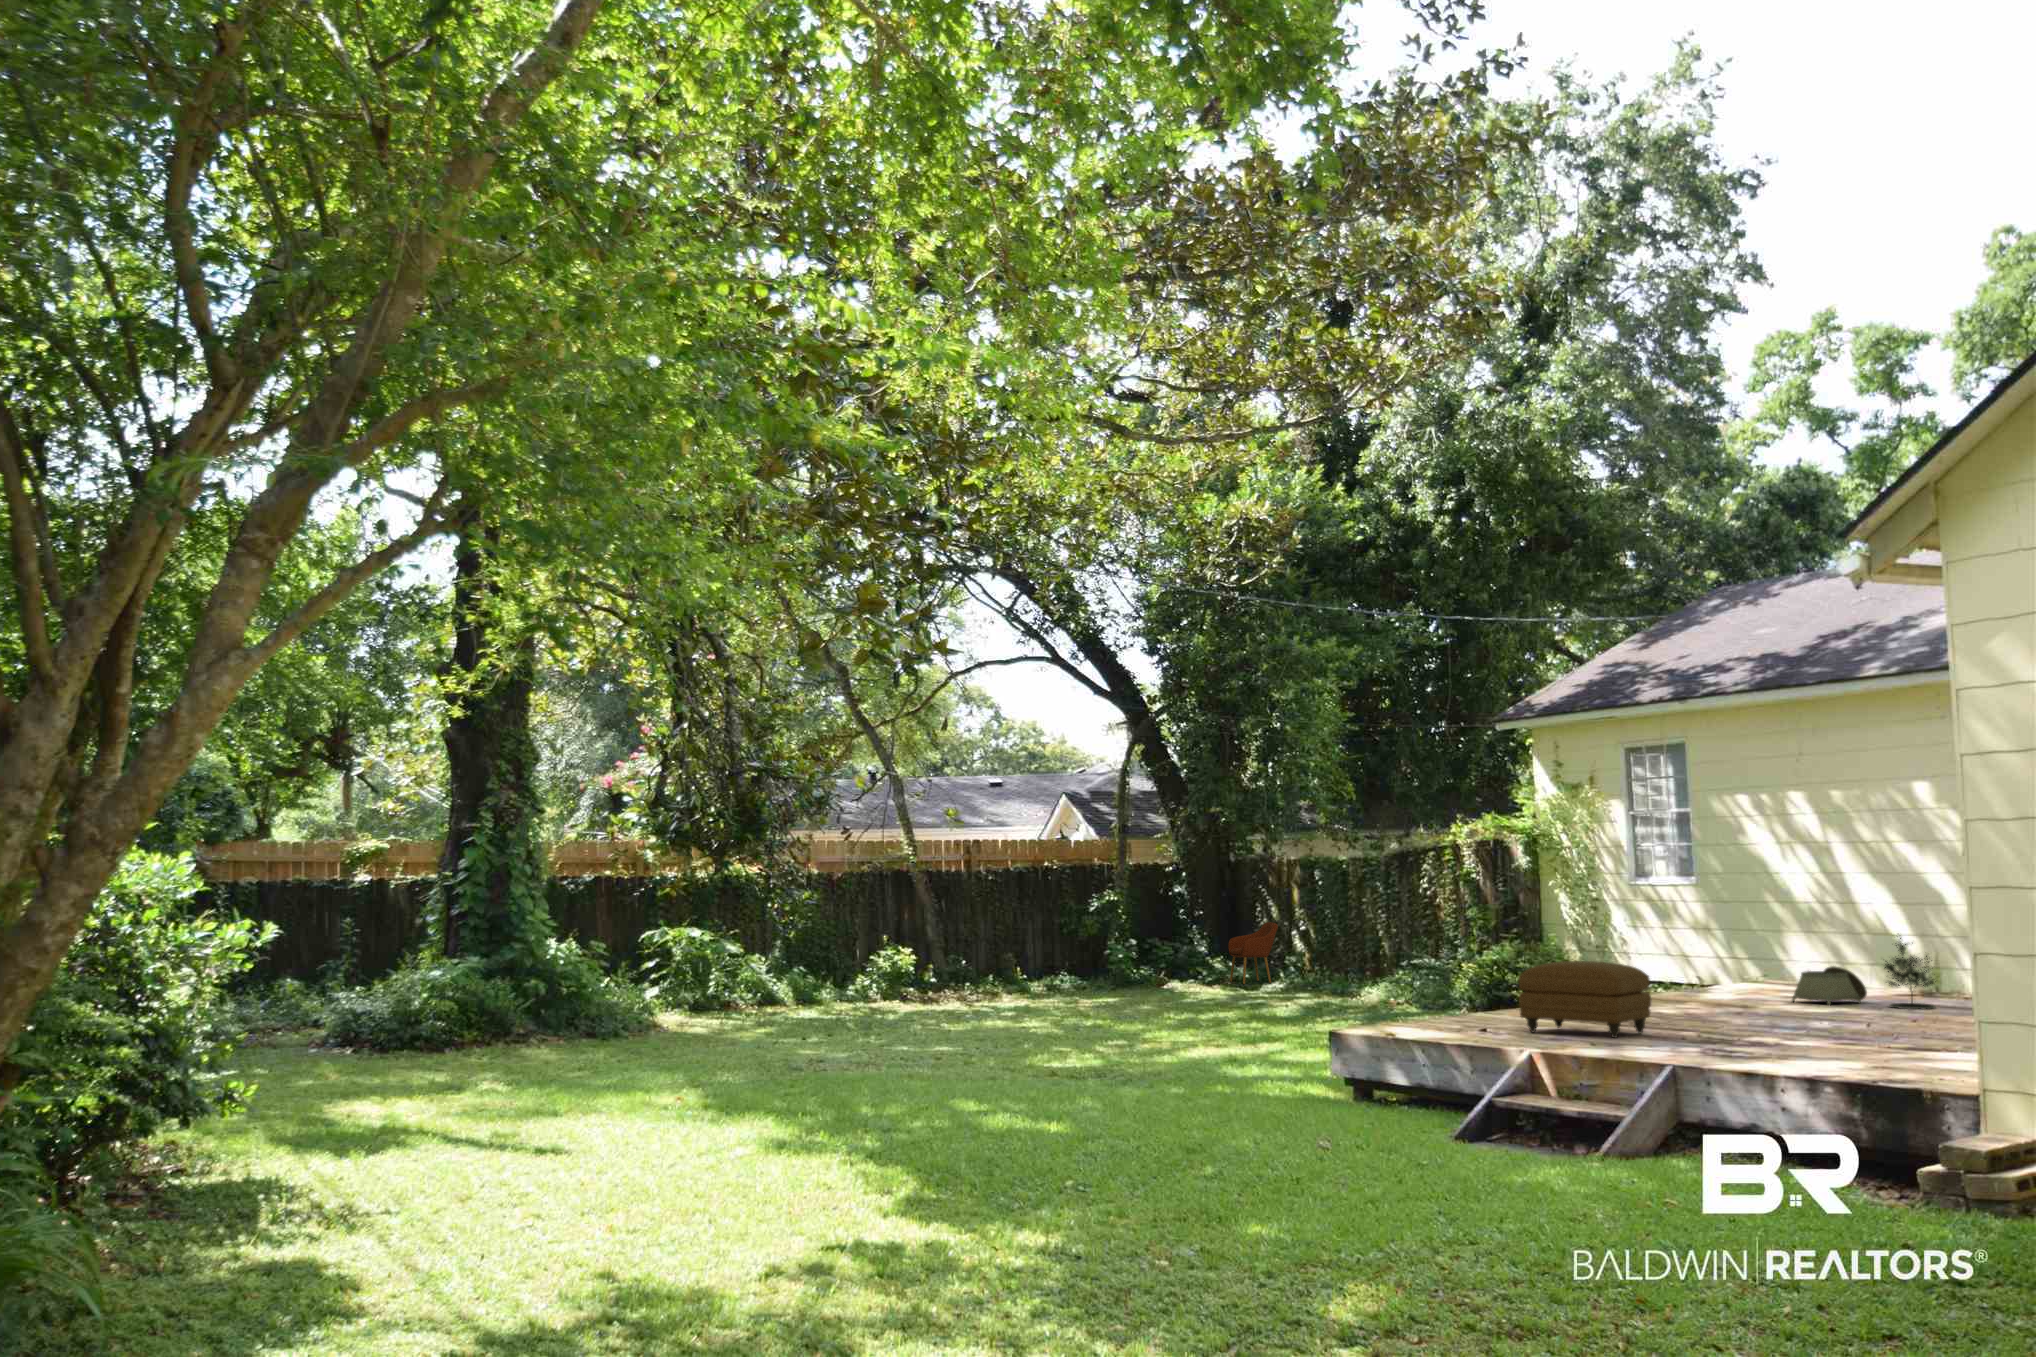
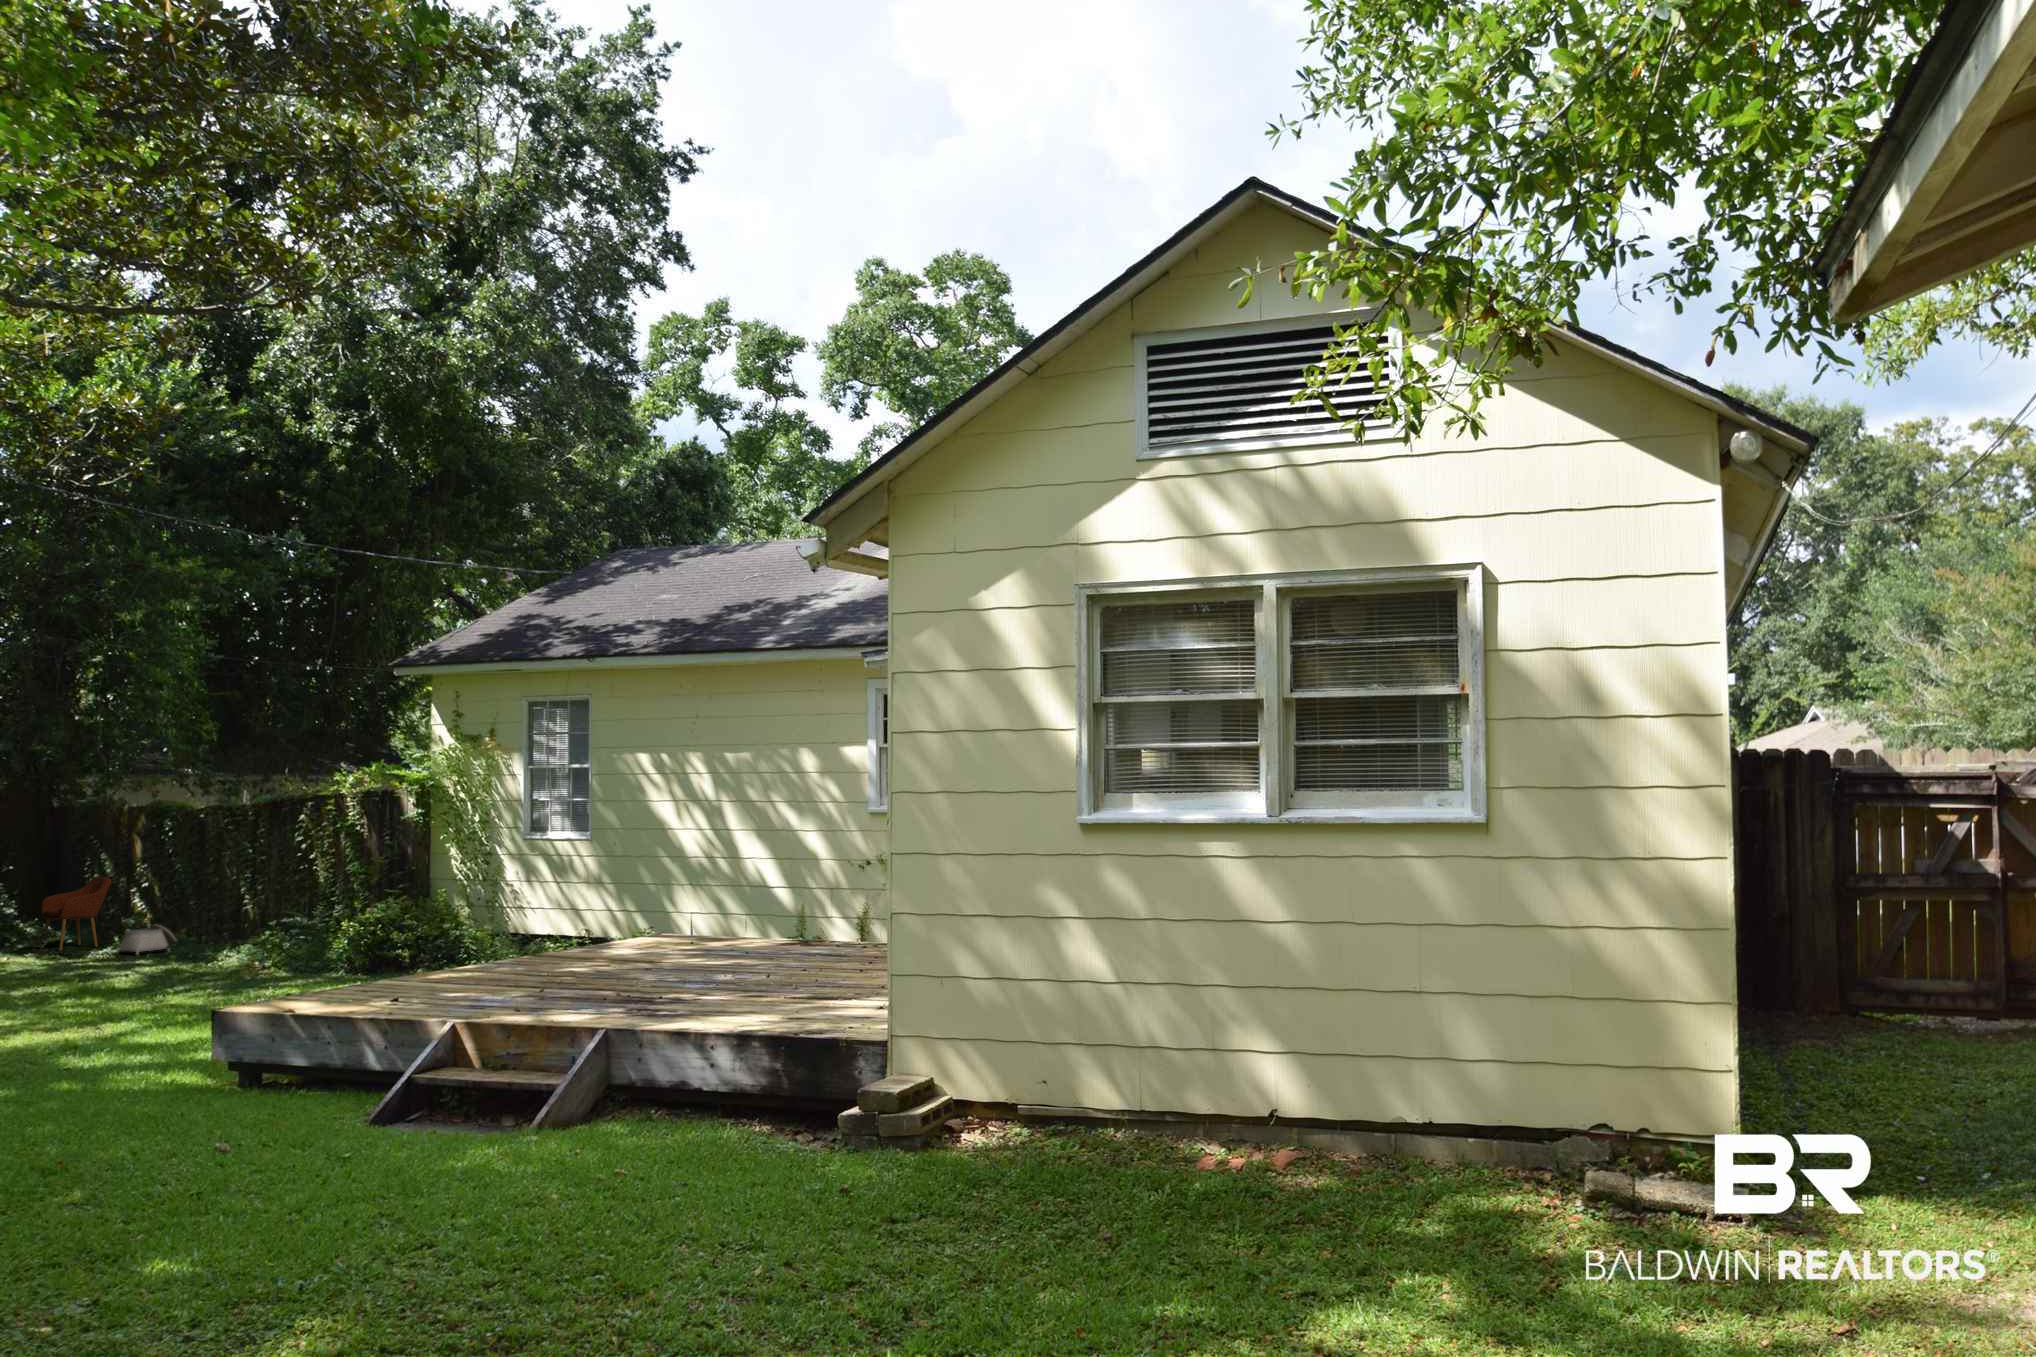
potted tree: present [1884,936,1936,1009] -> none [752,875,795,942]
ottoman: present [1518,961,1651,1038] -> none [434,923,570,1001]
basket: present [1792,966,1867,1005] -> present [117,925,176,954]

